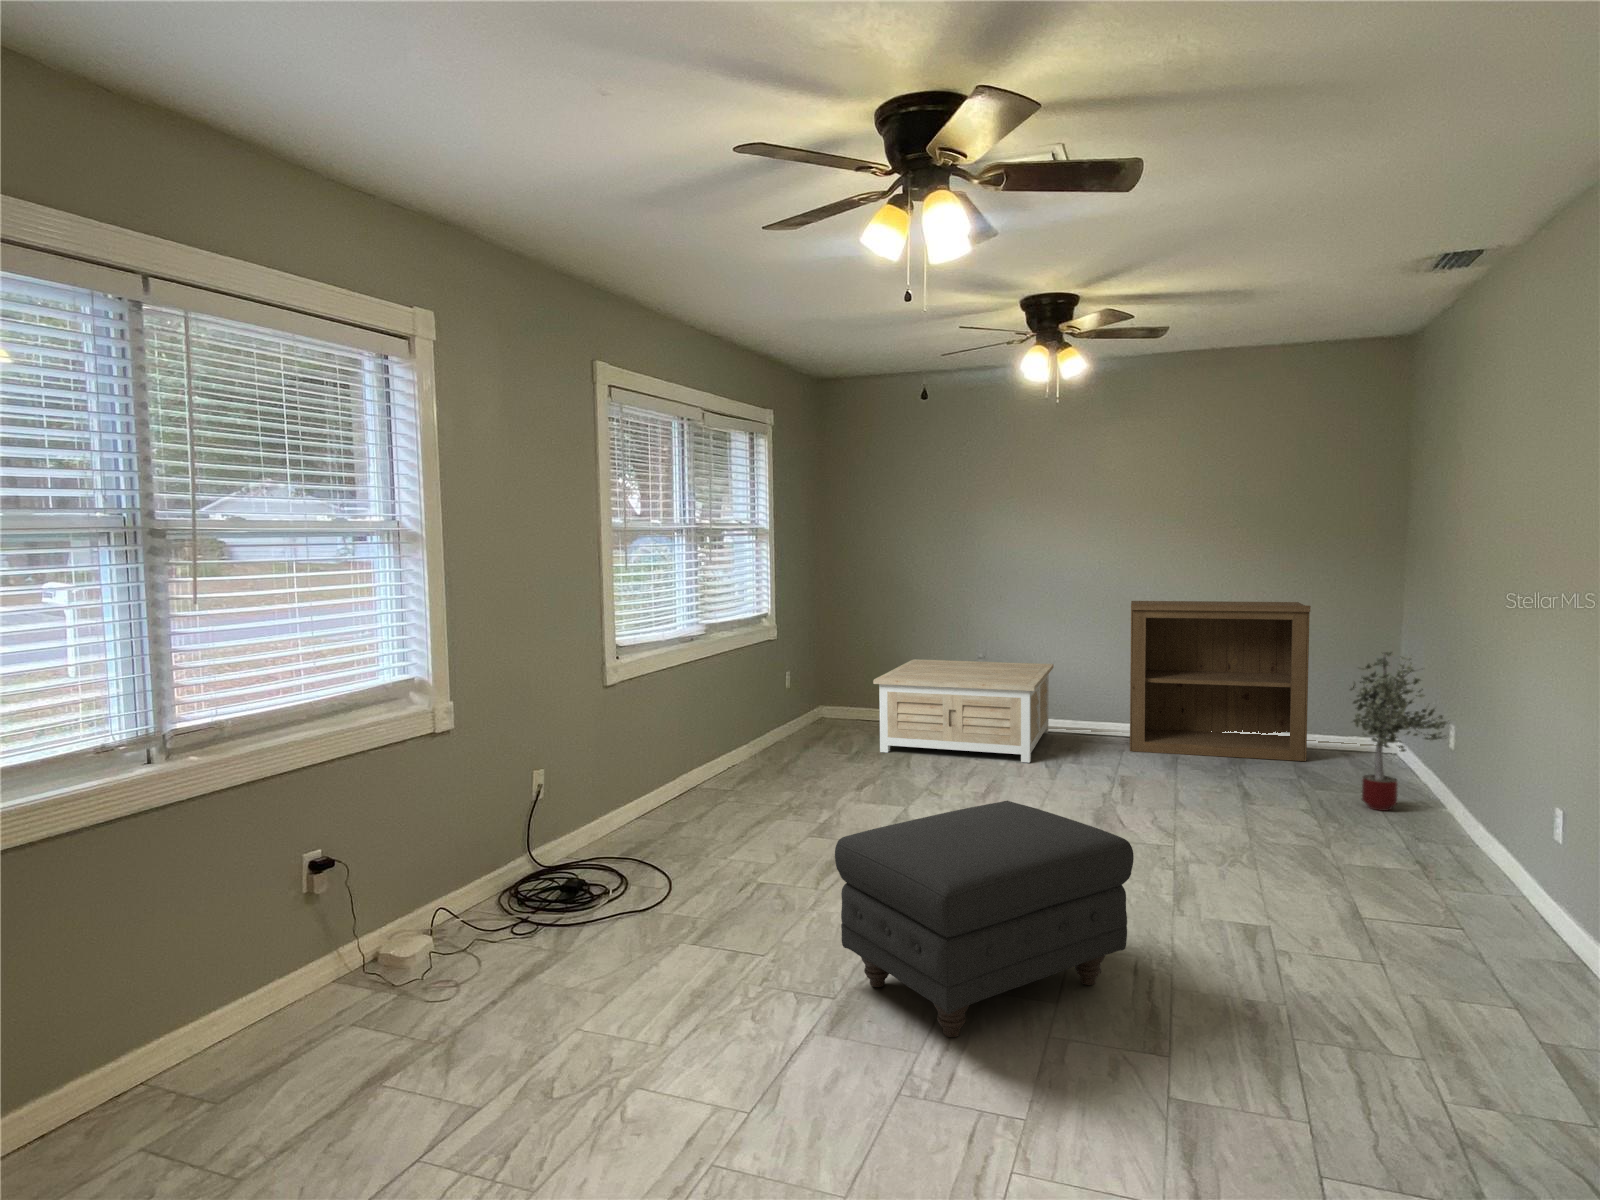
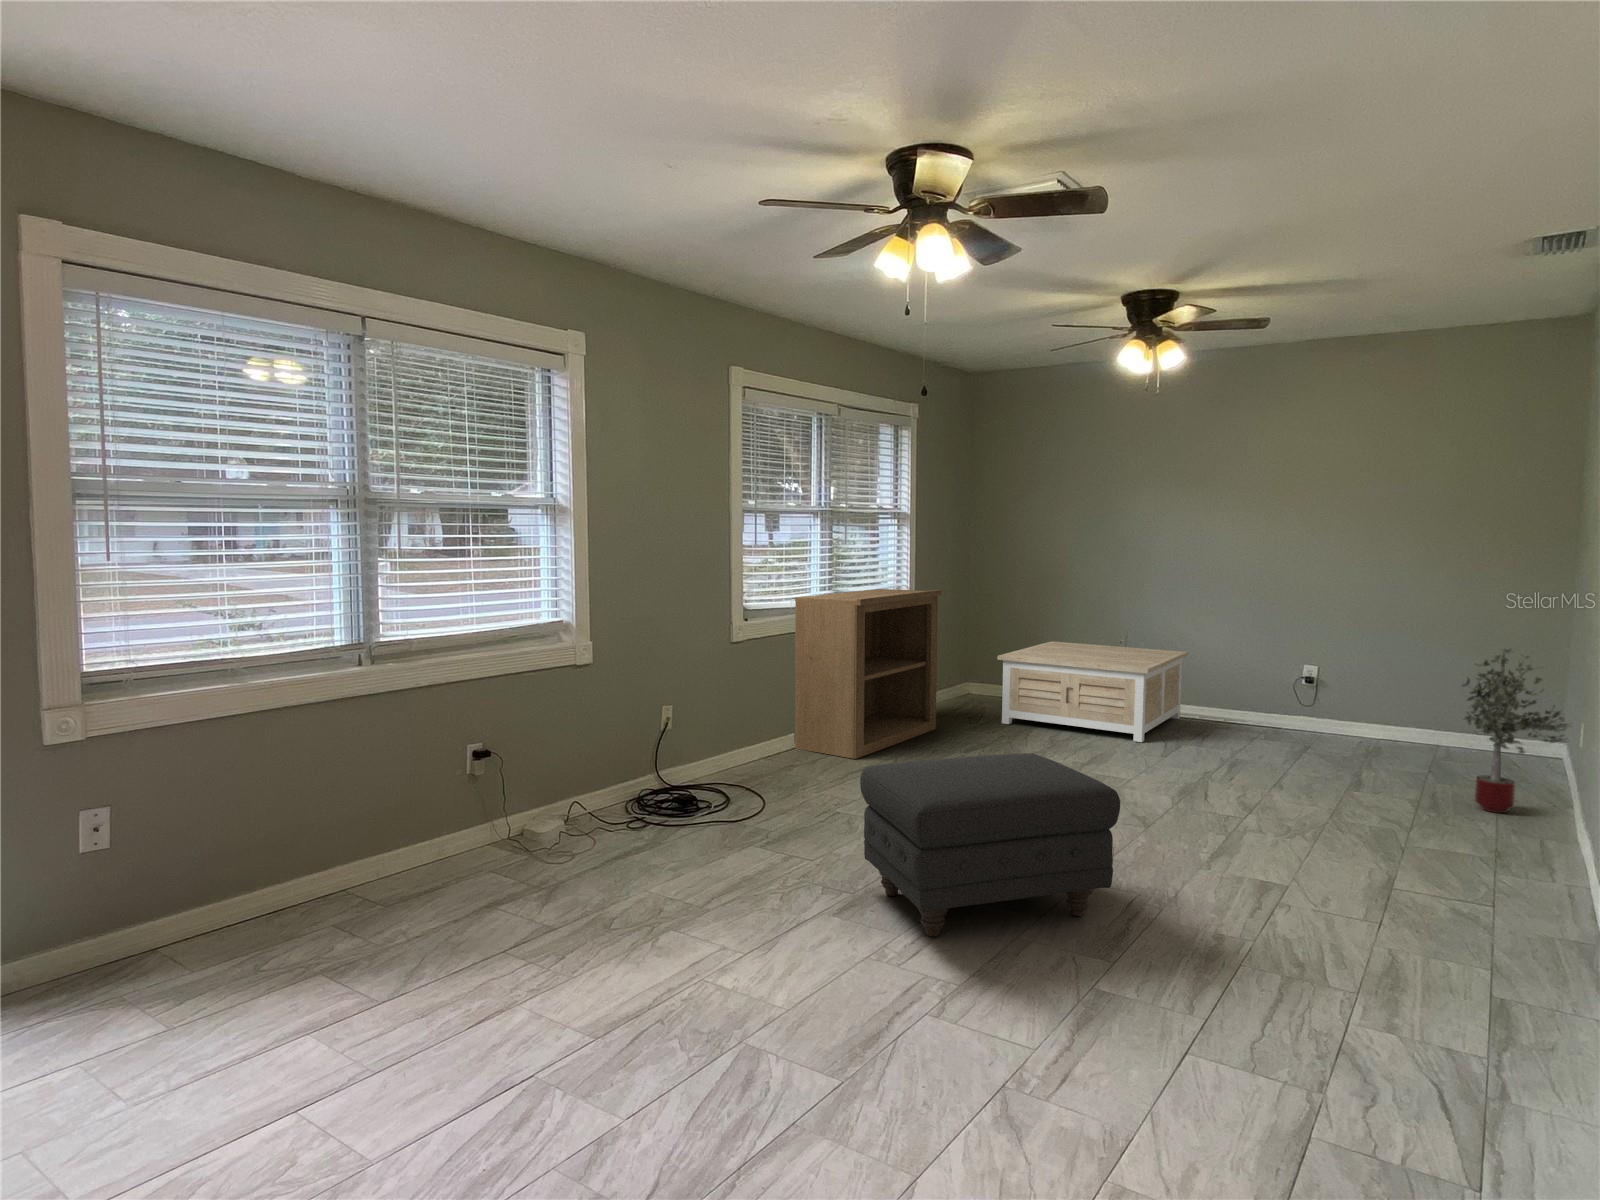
bookshelf: present [1130,601,1311,761] -> present [794,589,941,759]

